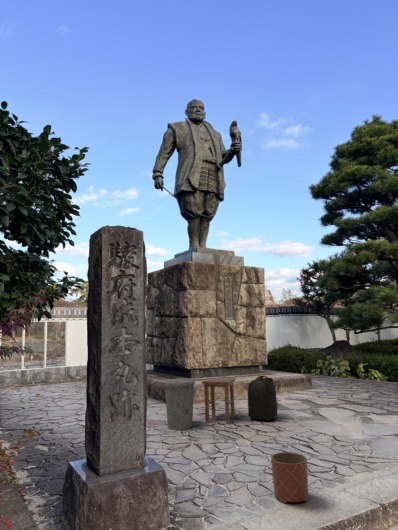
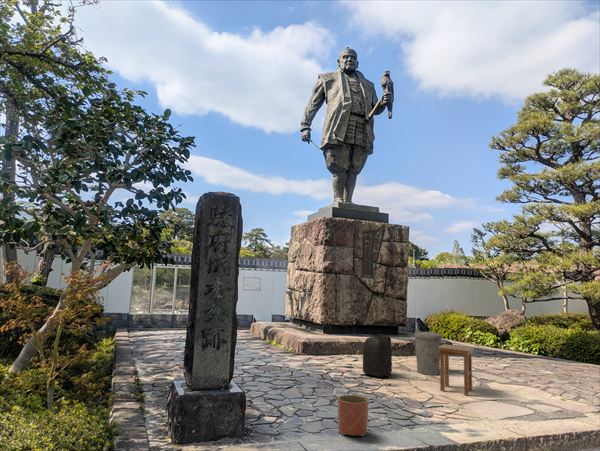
trash can: present [164,378,195,430] -> present [415,332,442,375]
stool: present [202,378,235,423] -> present [438,344,474,395]

